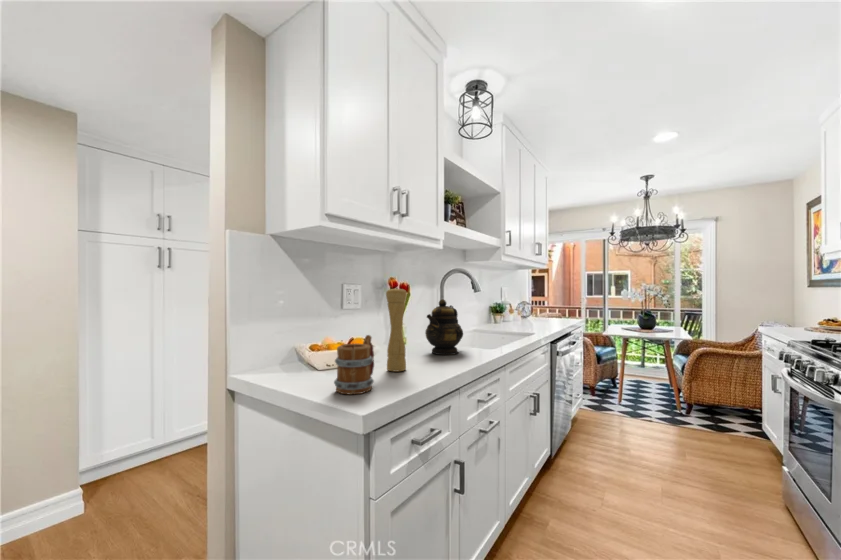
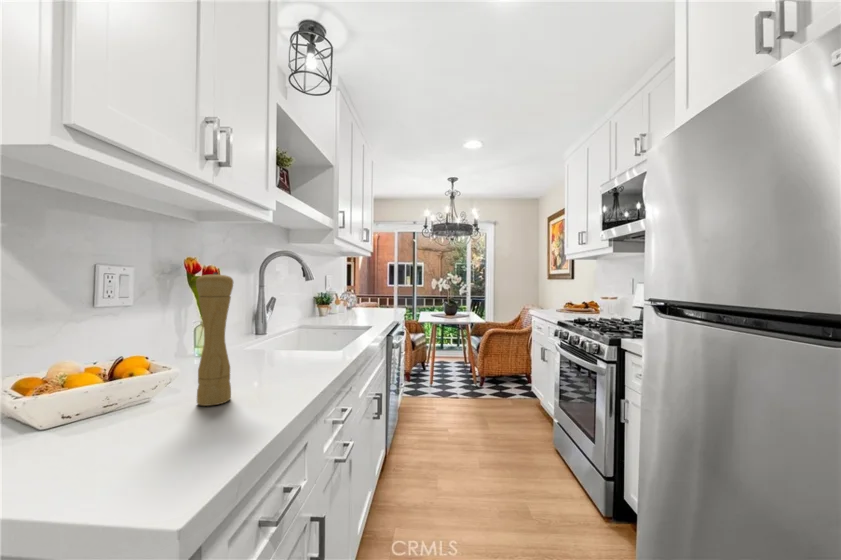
teapot: present [425,299,463,355] -> none [249,290,306,366]
mug: present [334,335,374,394] -> none [90,355,183,478]

